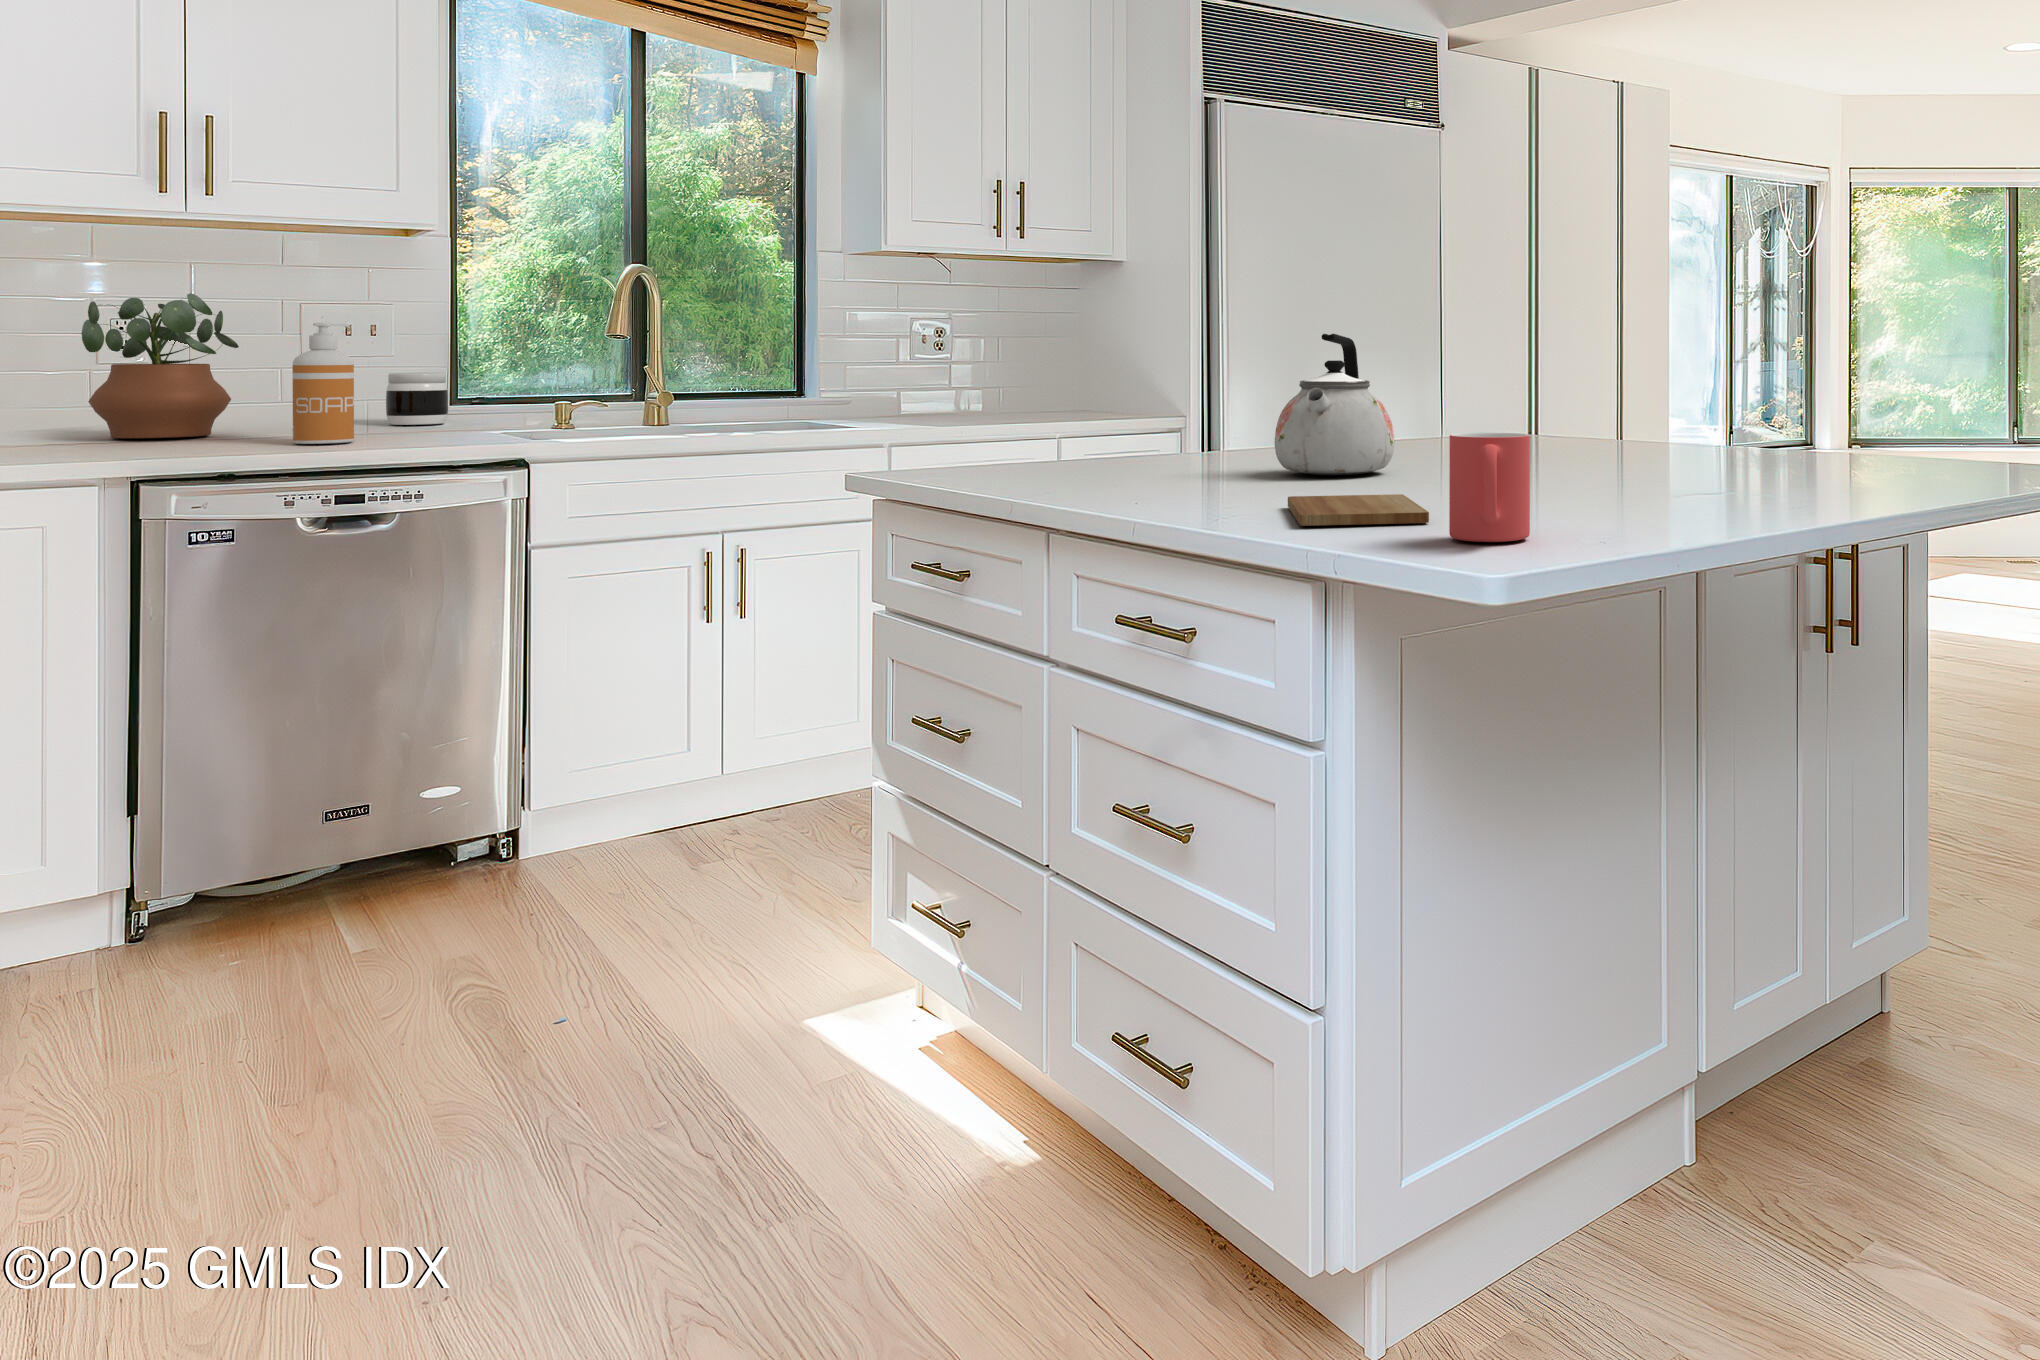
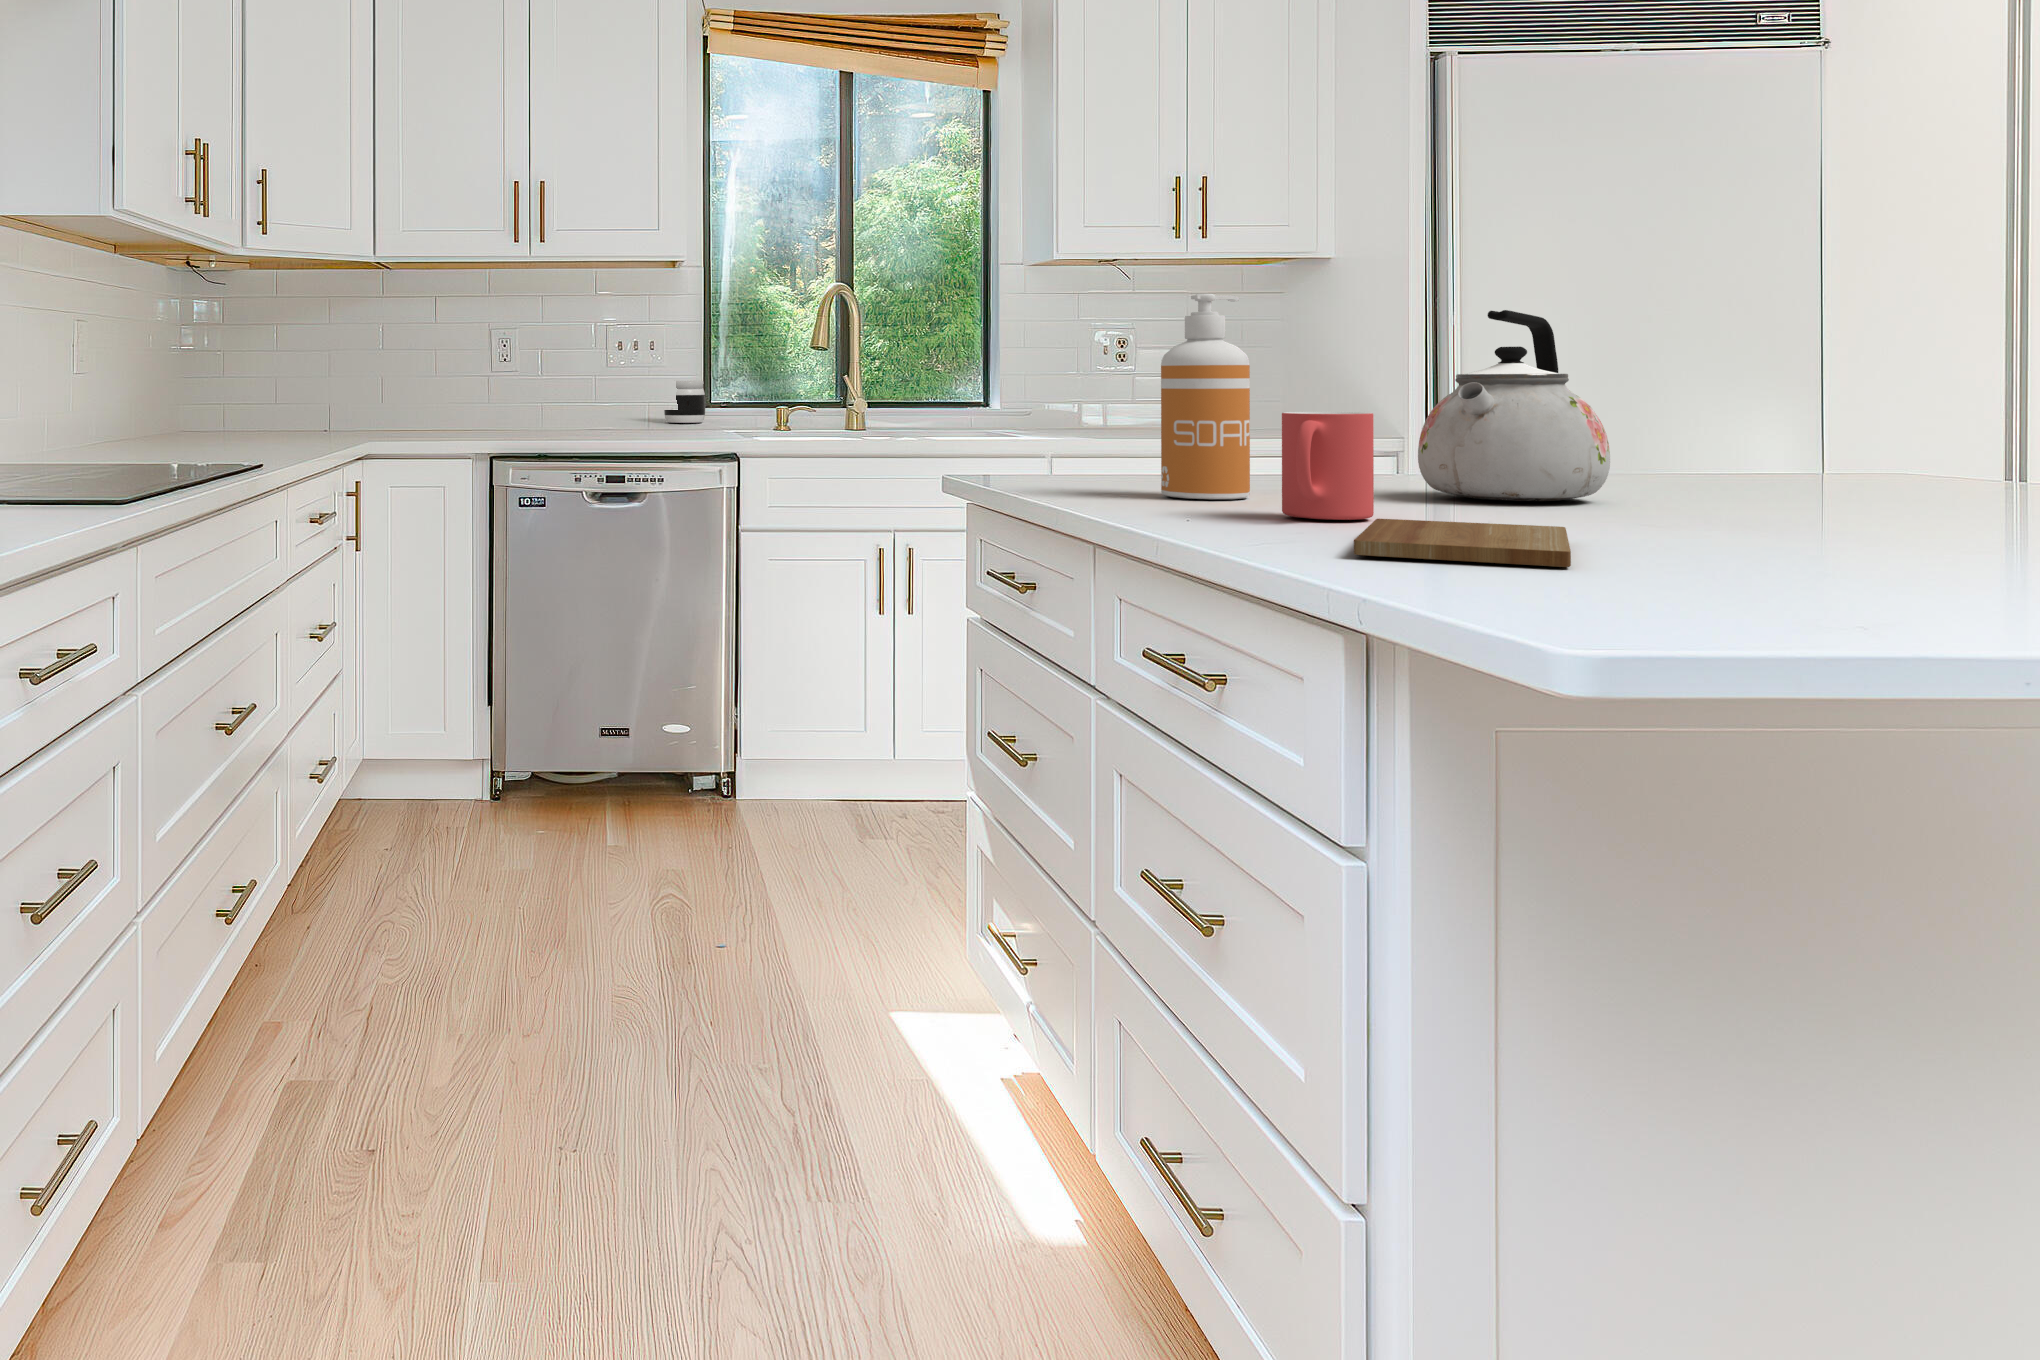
potted plant: present [81,293,239,438] -> none [484,320,572,427]
soap dispenser: present [292,323,354,444] -> present [1161,294,1250,499]
mug: present [1449,433,1530,542] -> present [1282,412,1374,520]

